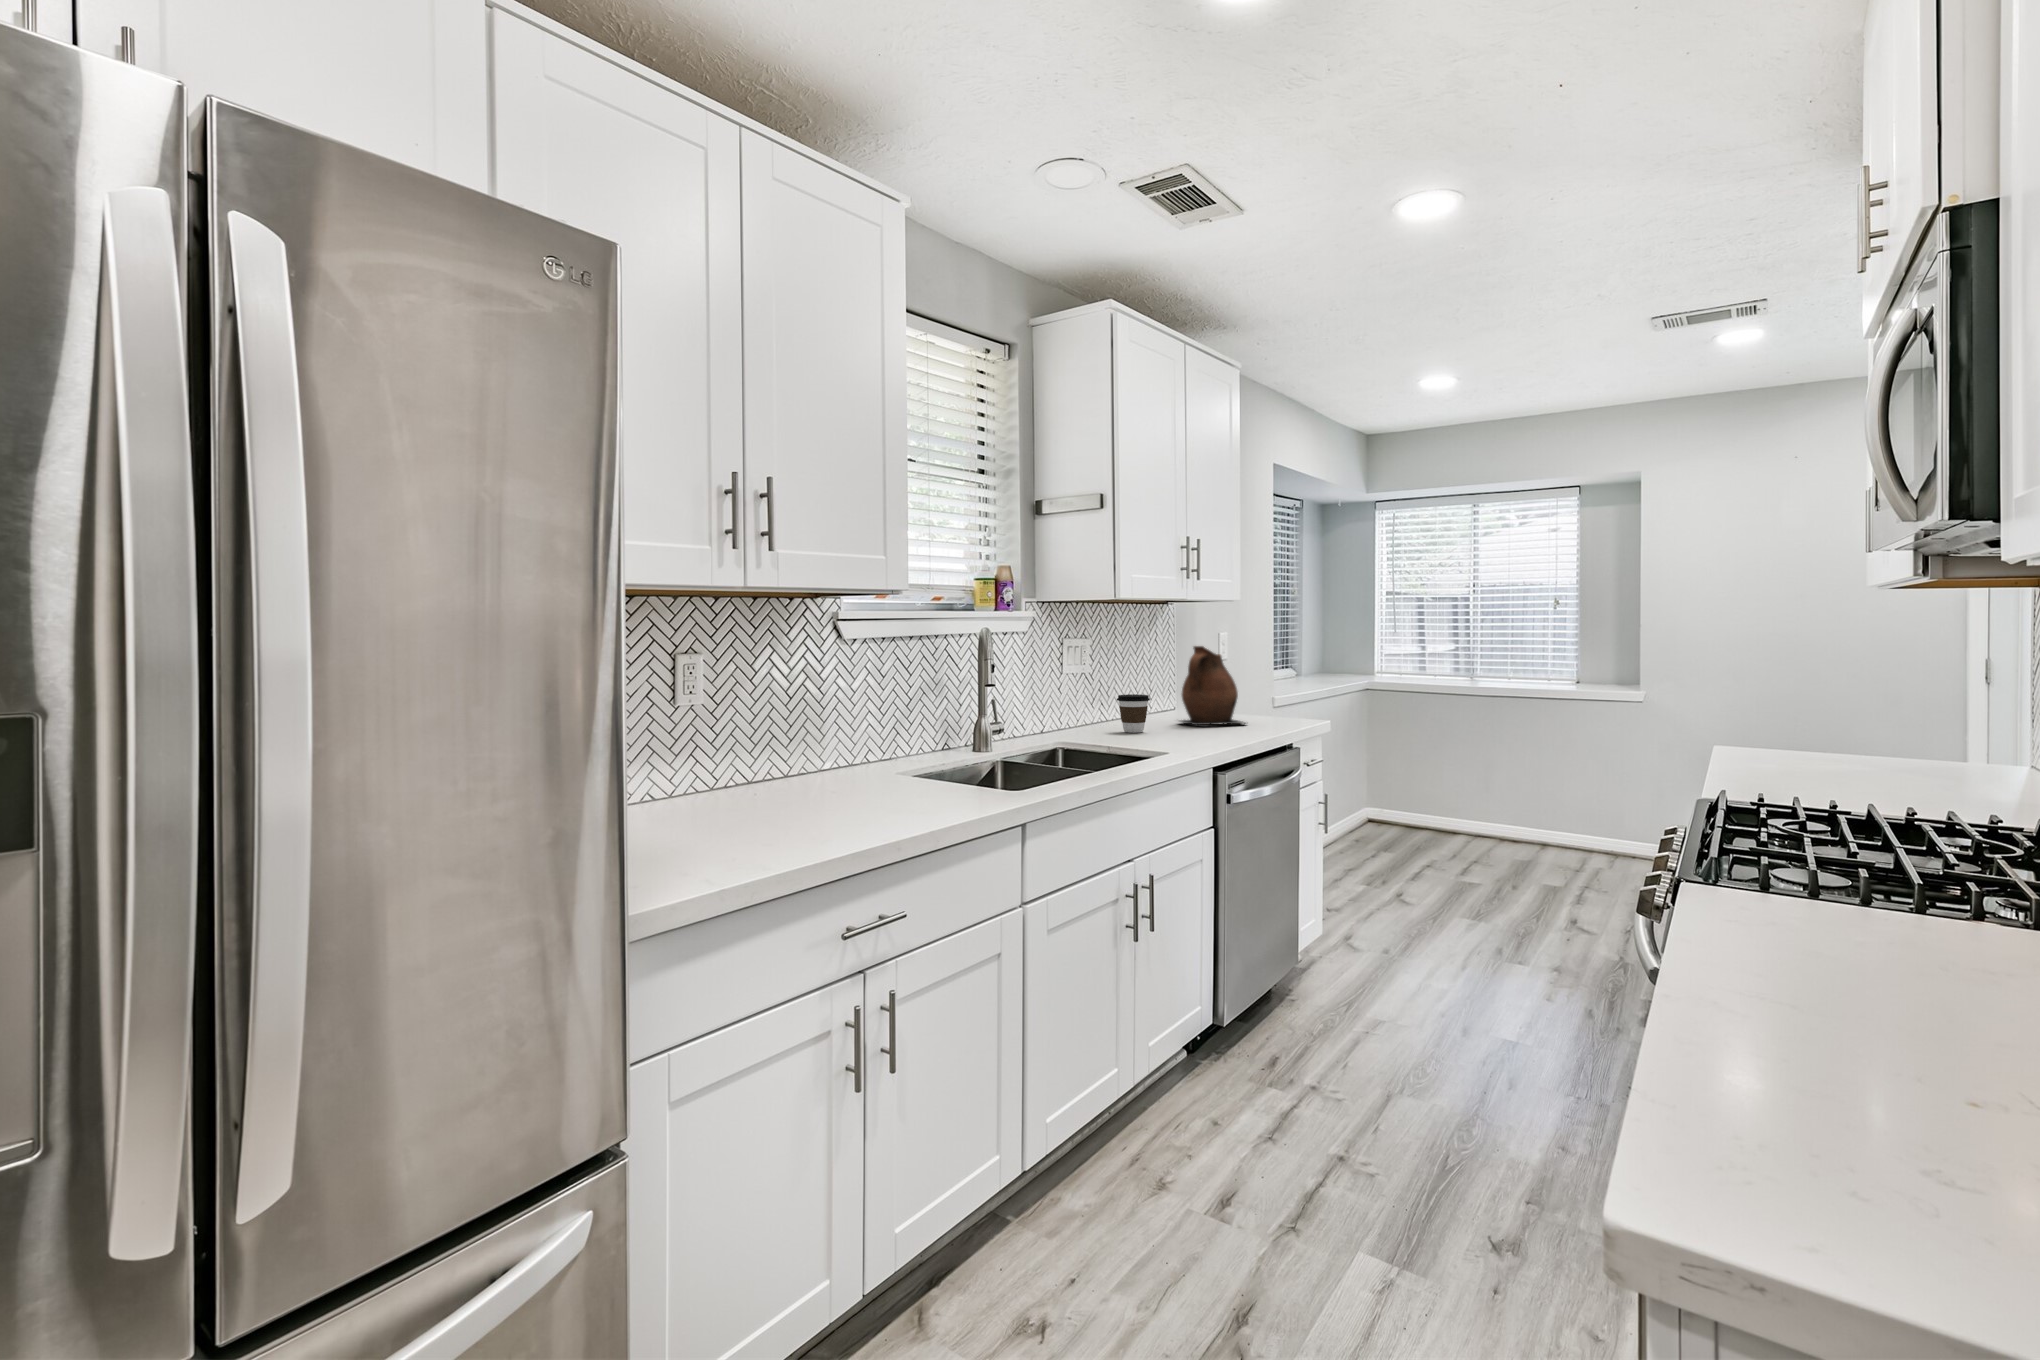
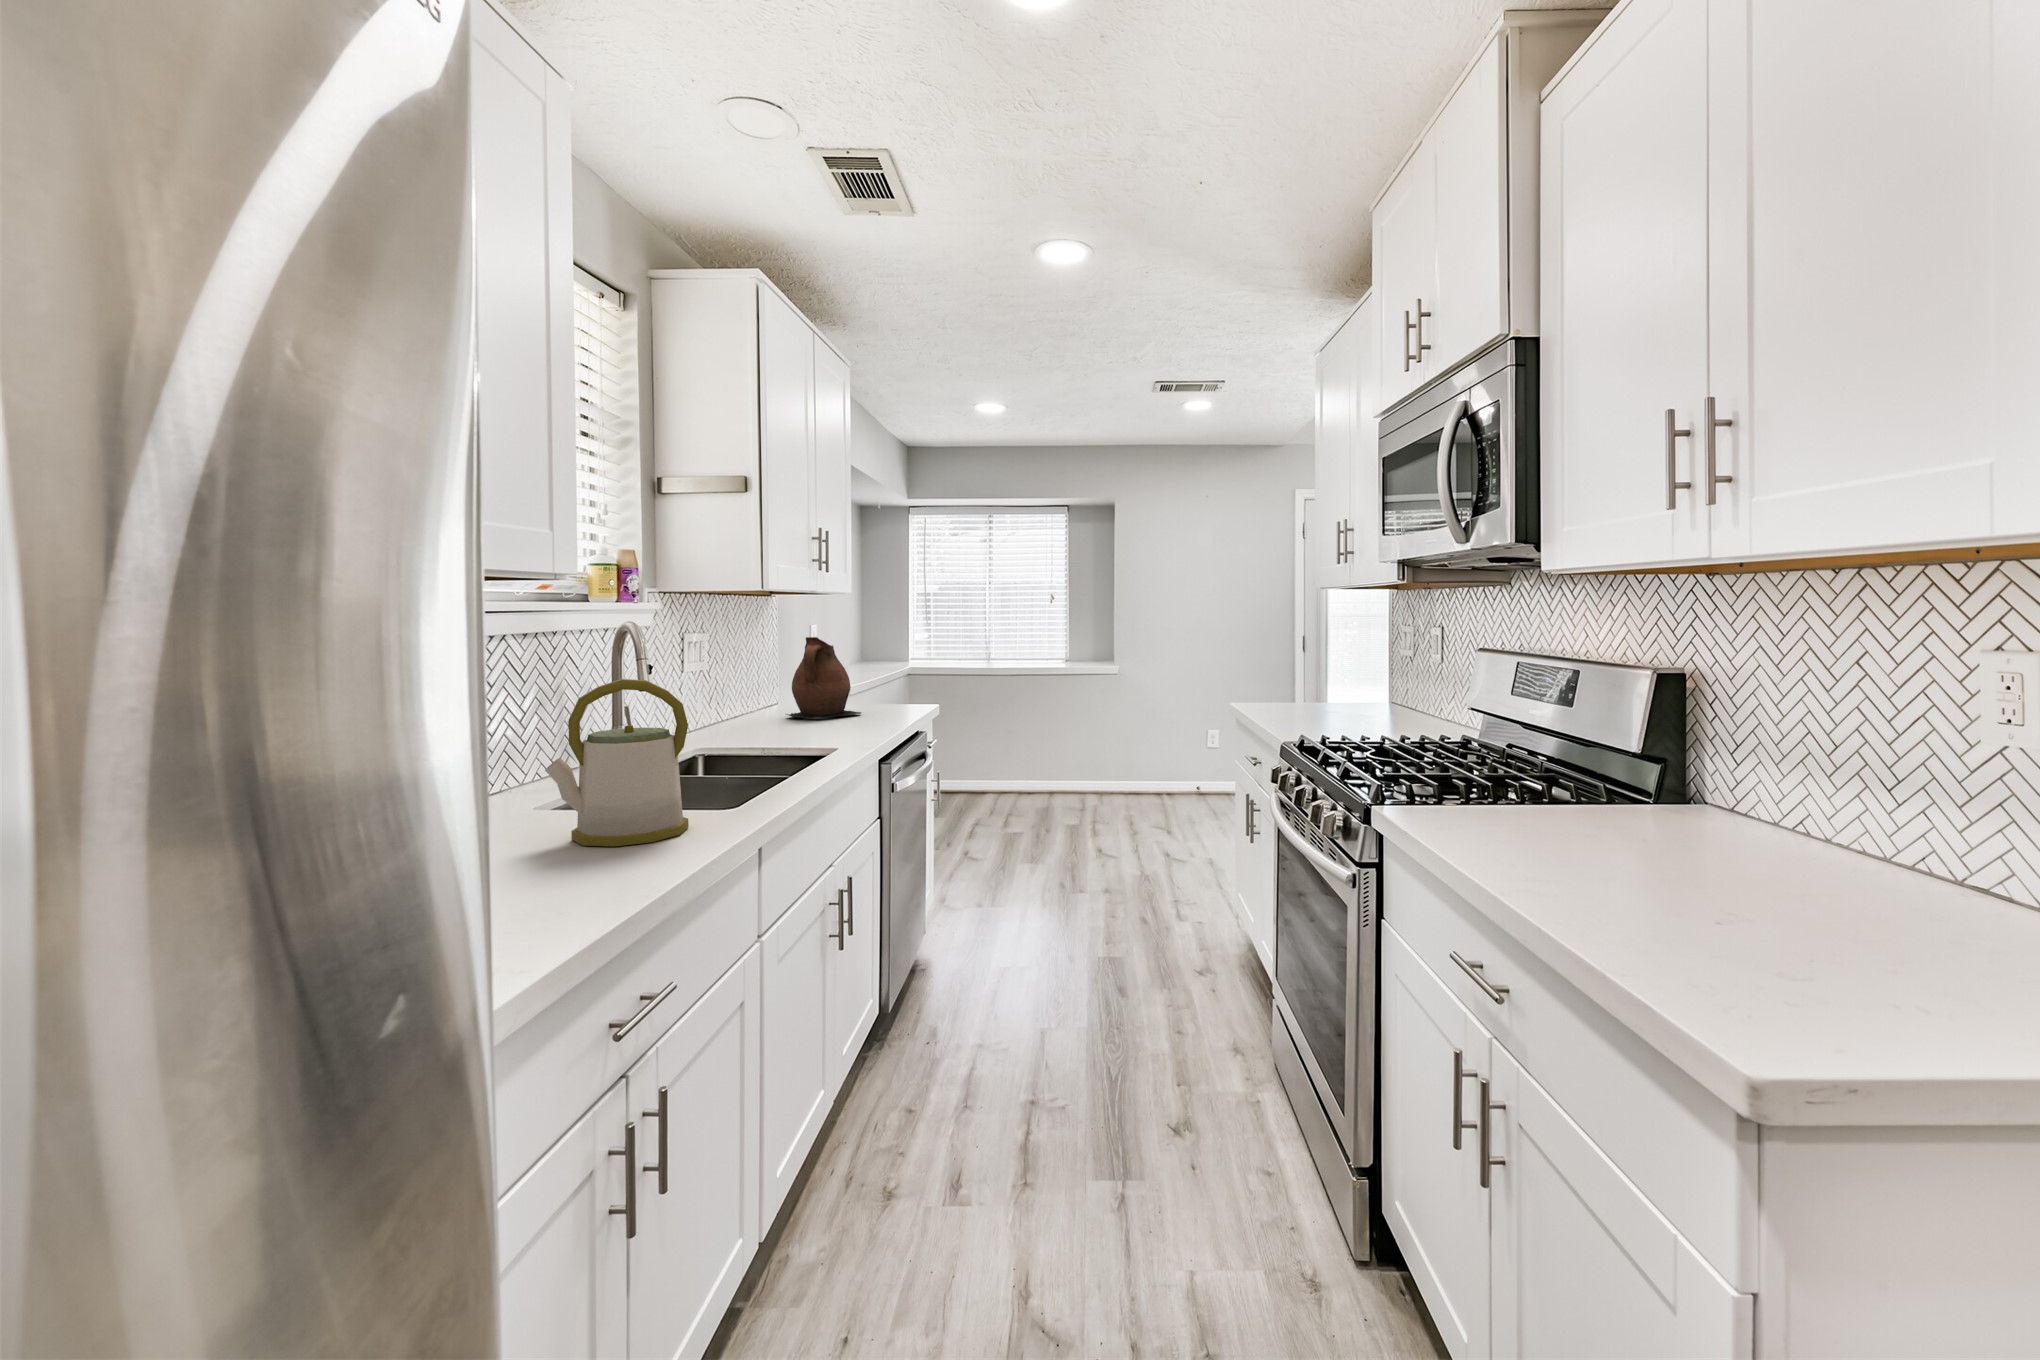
kettle: none [848,669,950,804] -> present [545,679,689,846]
coffee cup: present [1117,694,1150,733] -> none [737,690,774,731]

